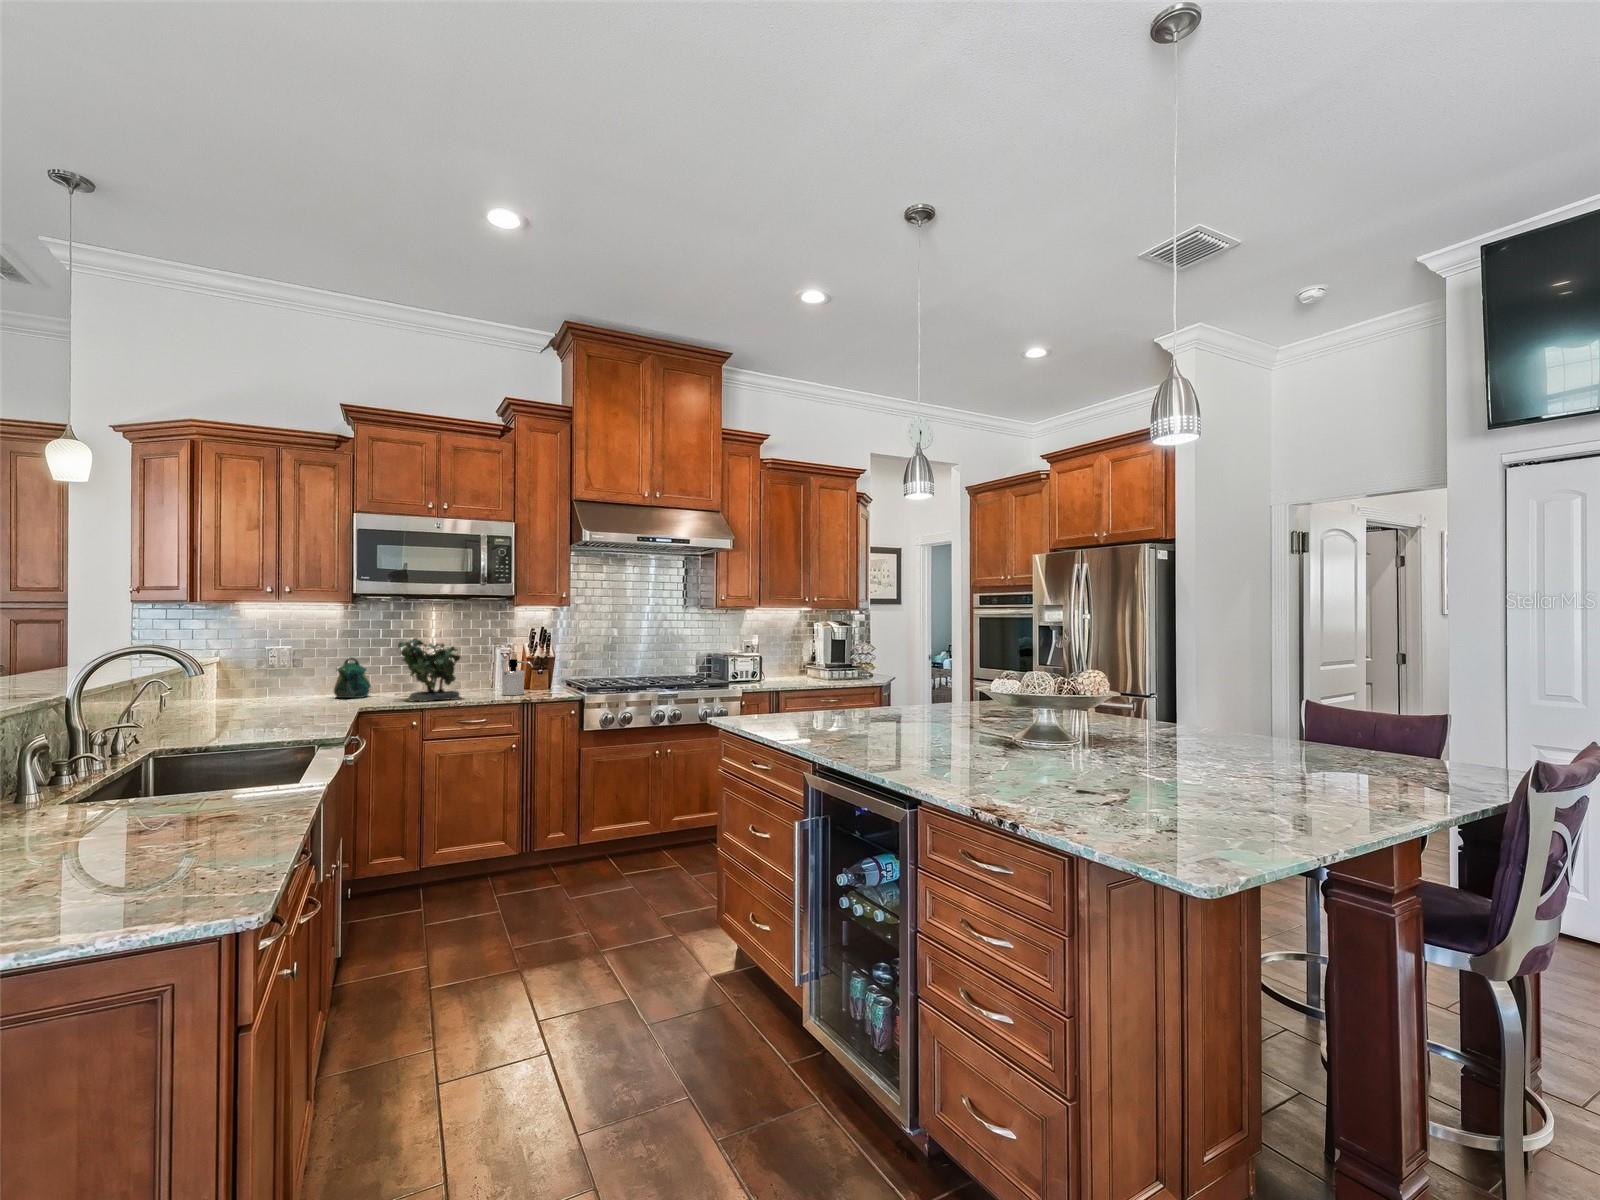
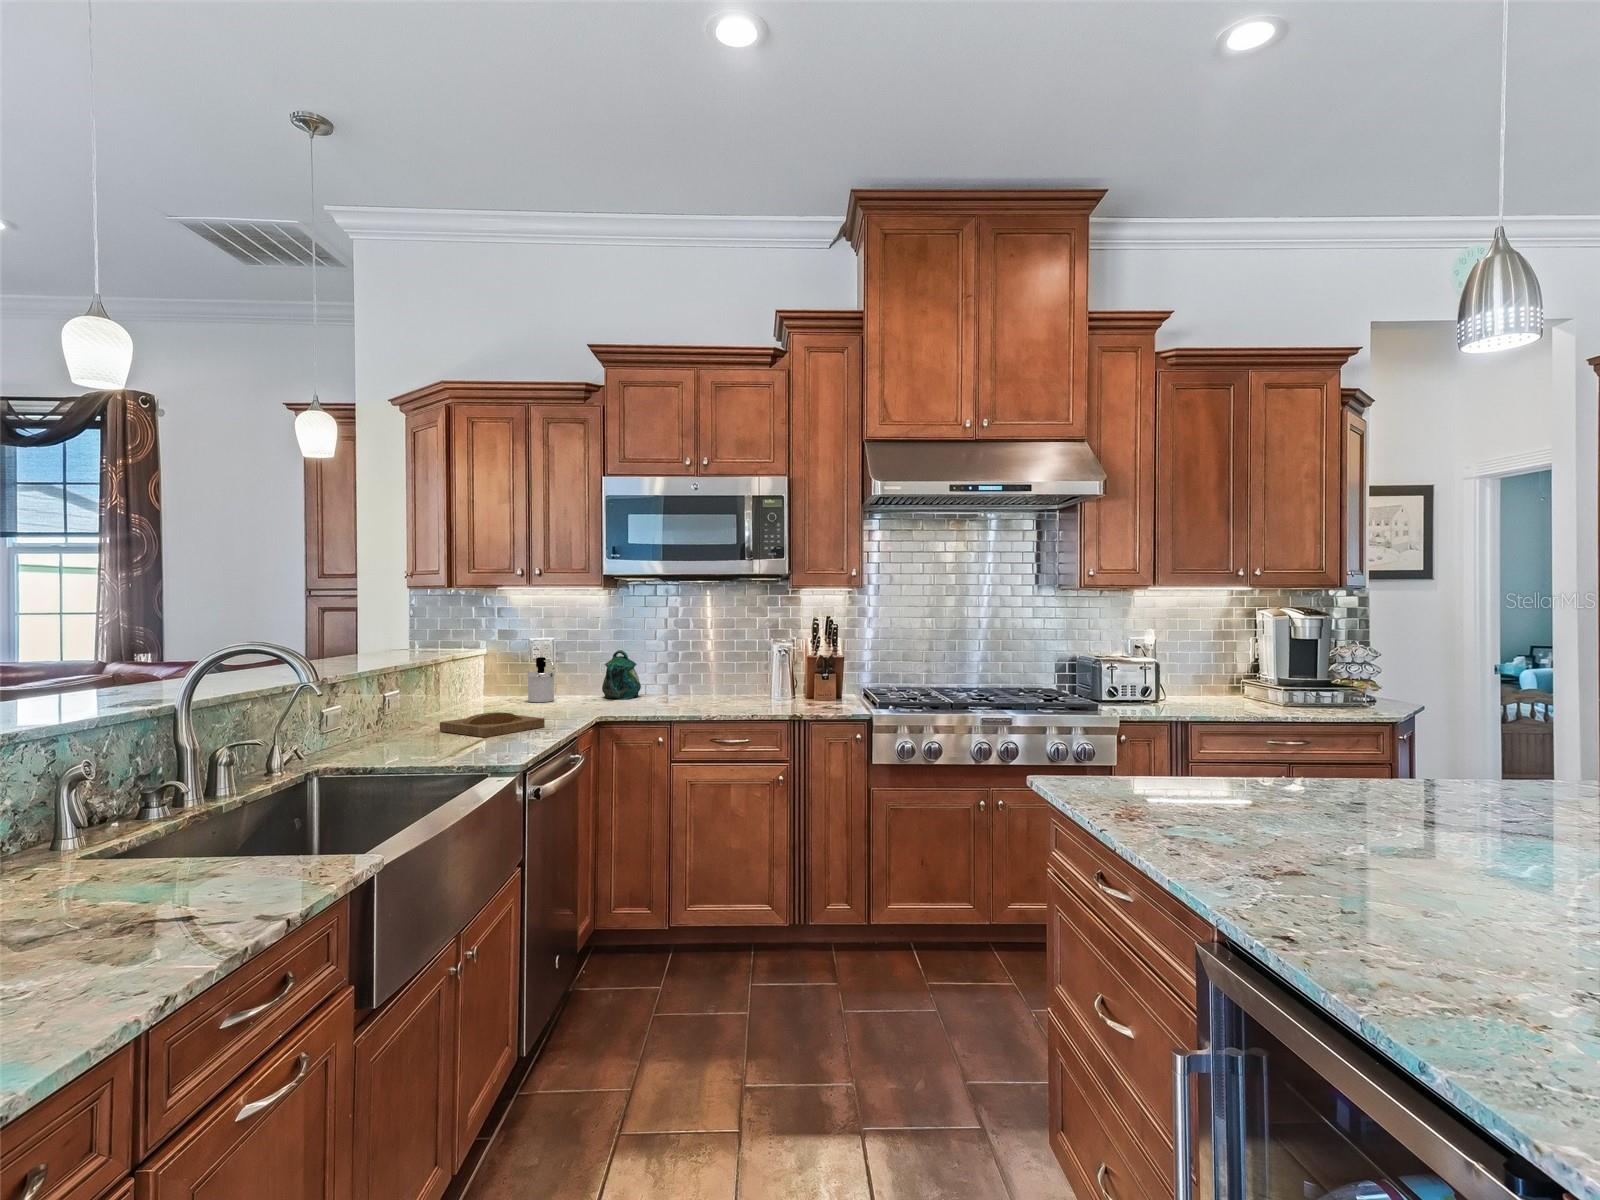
potted plant: present [398,638,461,702] -> none [649,625,722,711]
soap dispenser: present [502,659,533,695] -> present [527,657,555,702]
tray: none [236,705,332,722] -> present [440,712,545,737]

